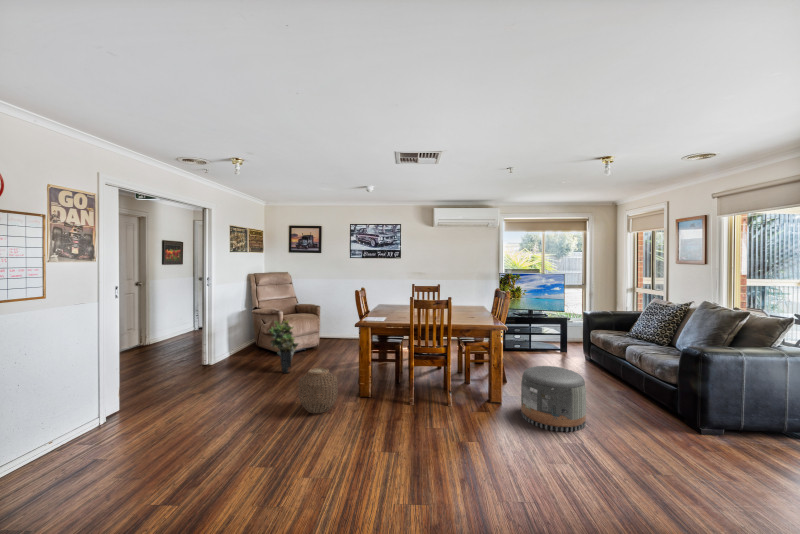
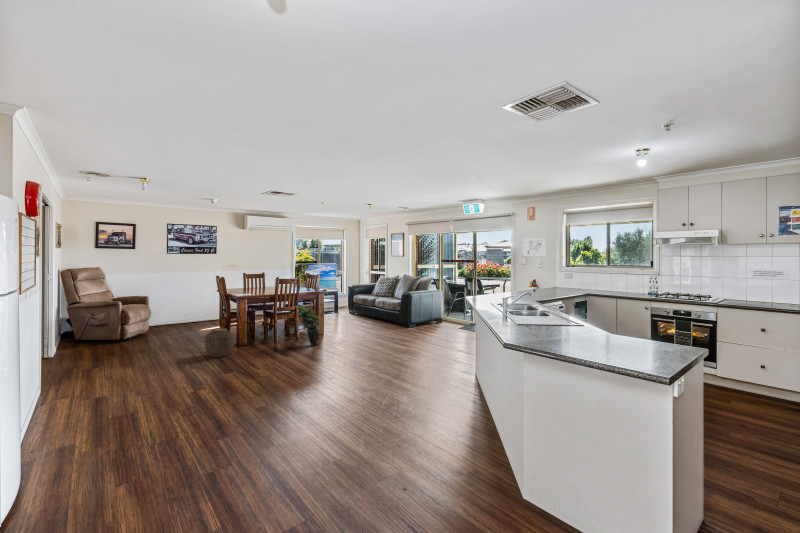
potted plant: present [269,320,298,373] -> present [296,305,320,345]
pouf: present [521,366,586,432] -> none [337,310,367,338]

